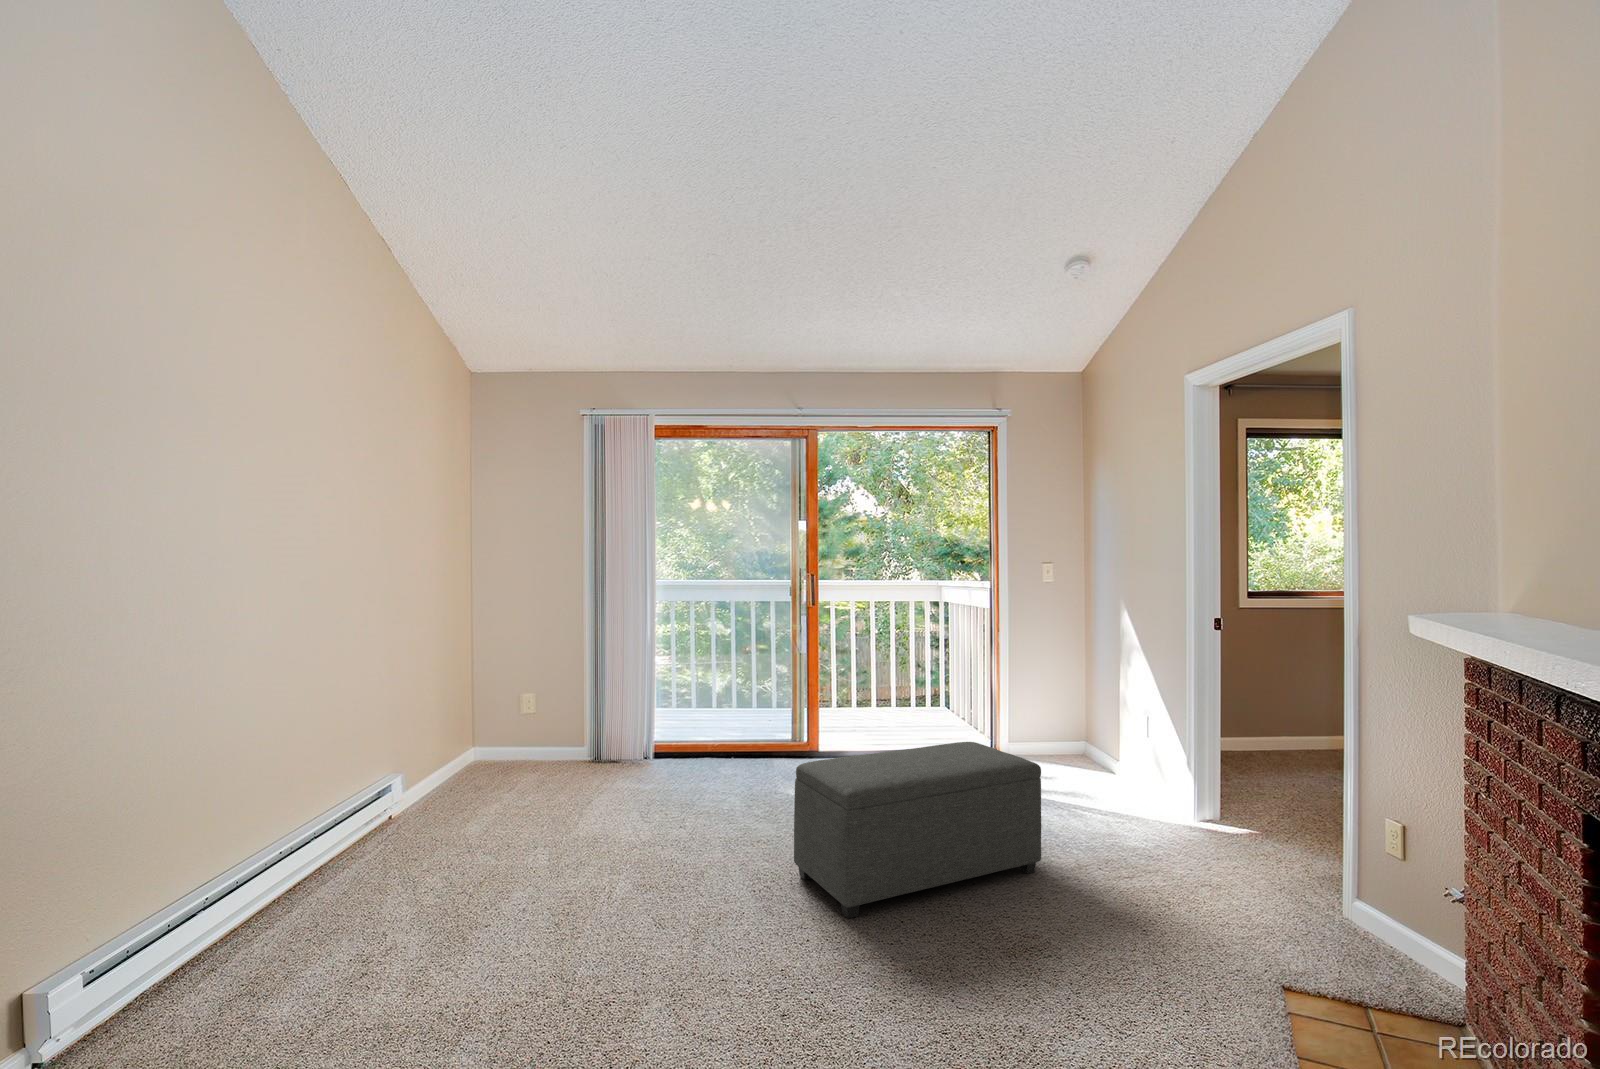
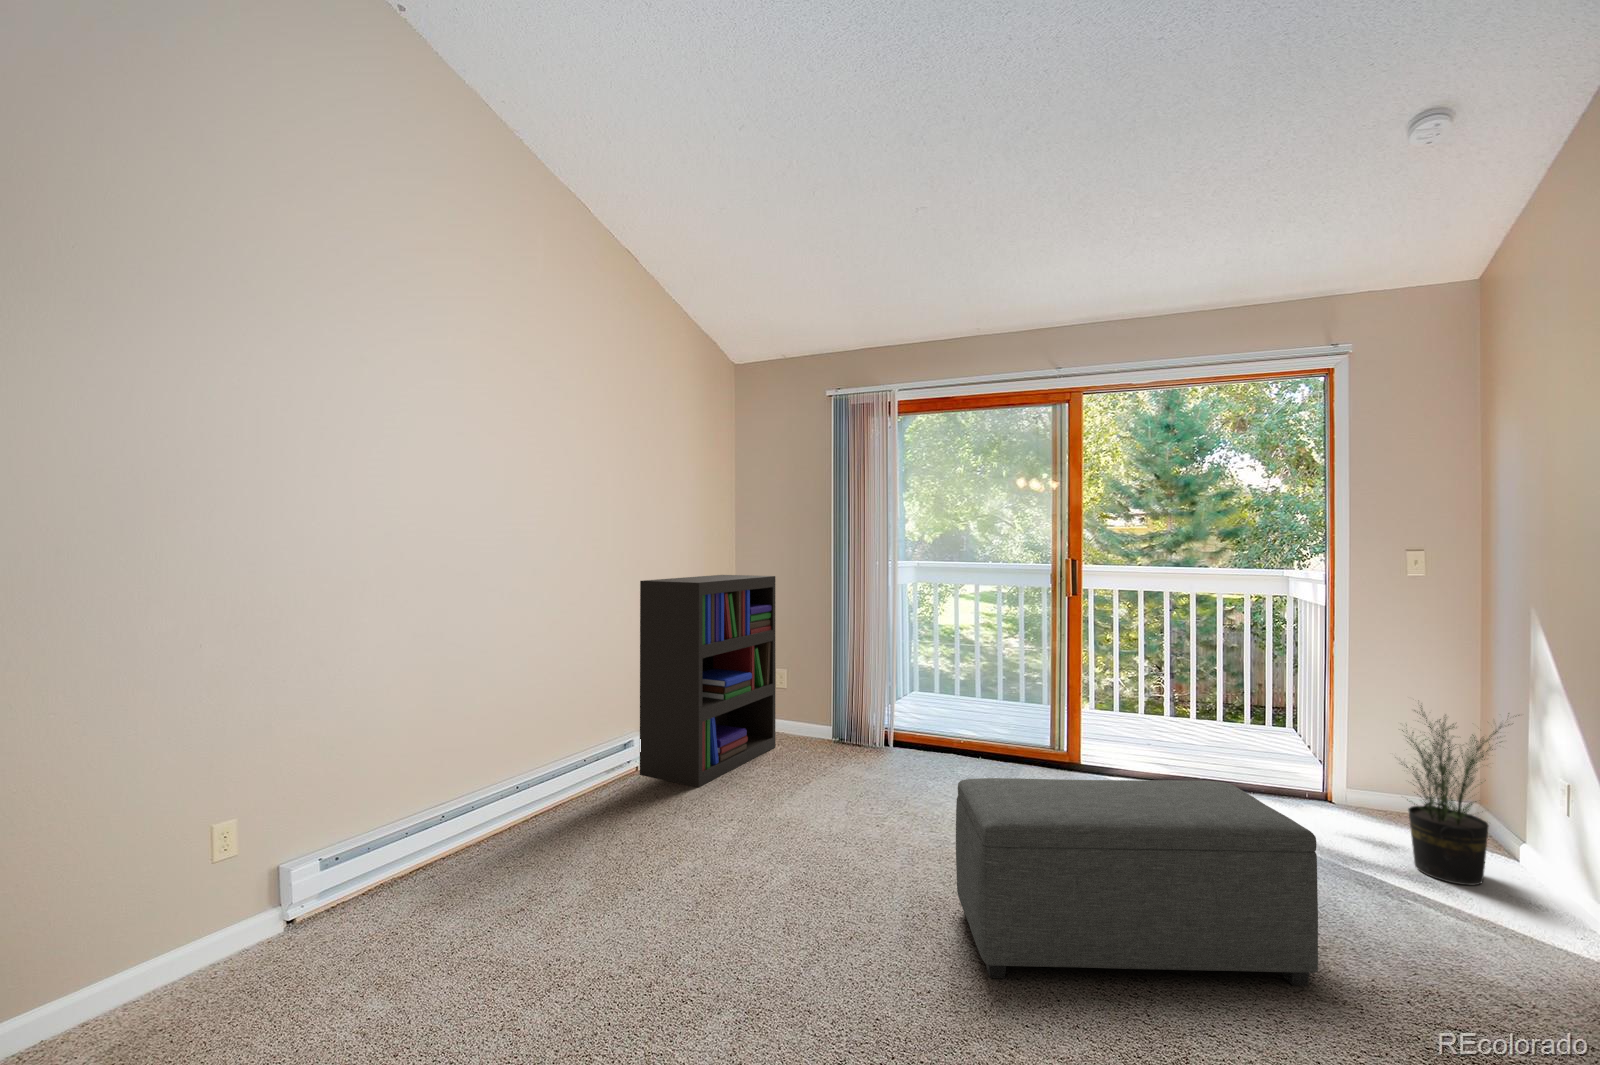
bookshelf: none [392,593,541,825] -> present [640,575,776,787]
potted plant: none [1043,673,1109,795] -> present [1401,706,1519,885]

